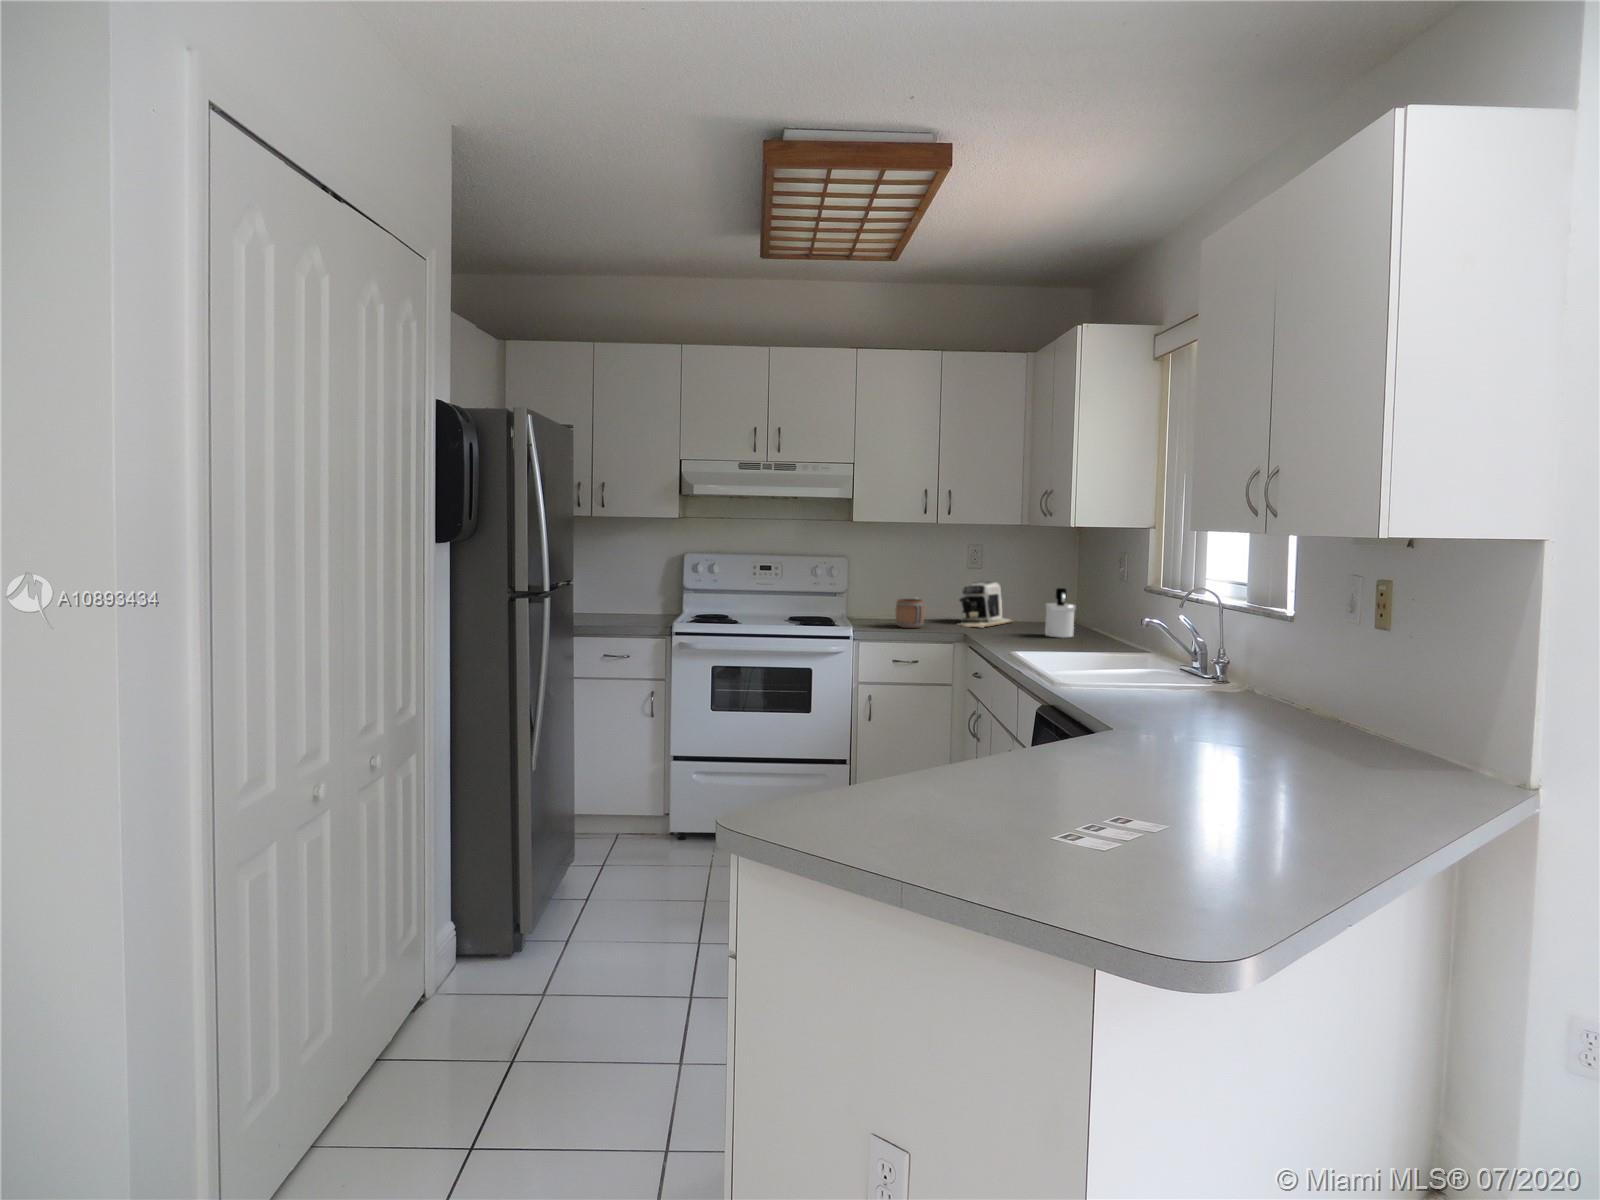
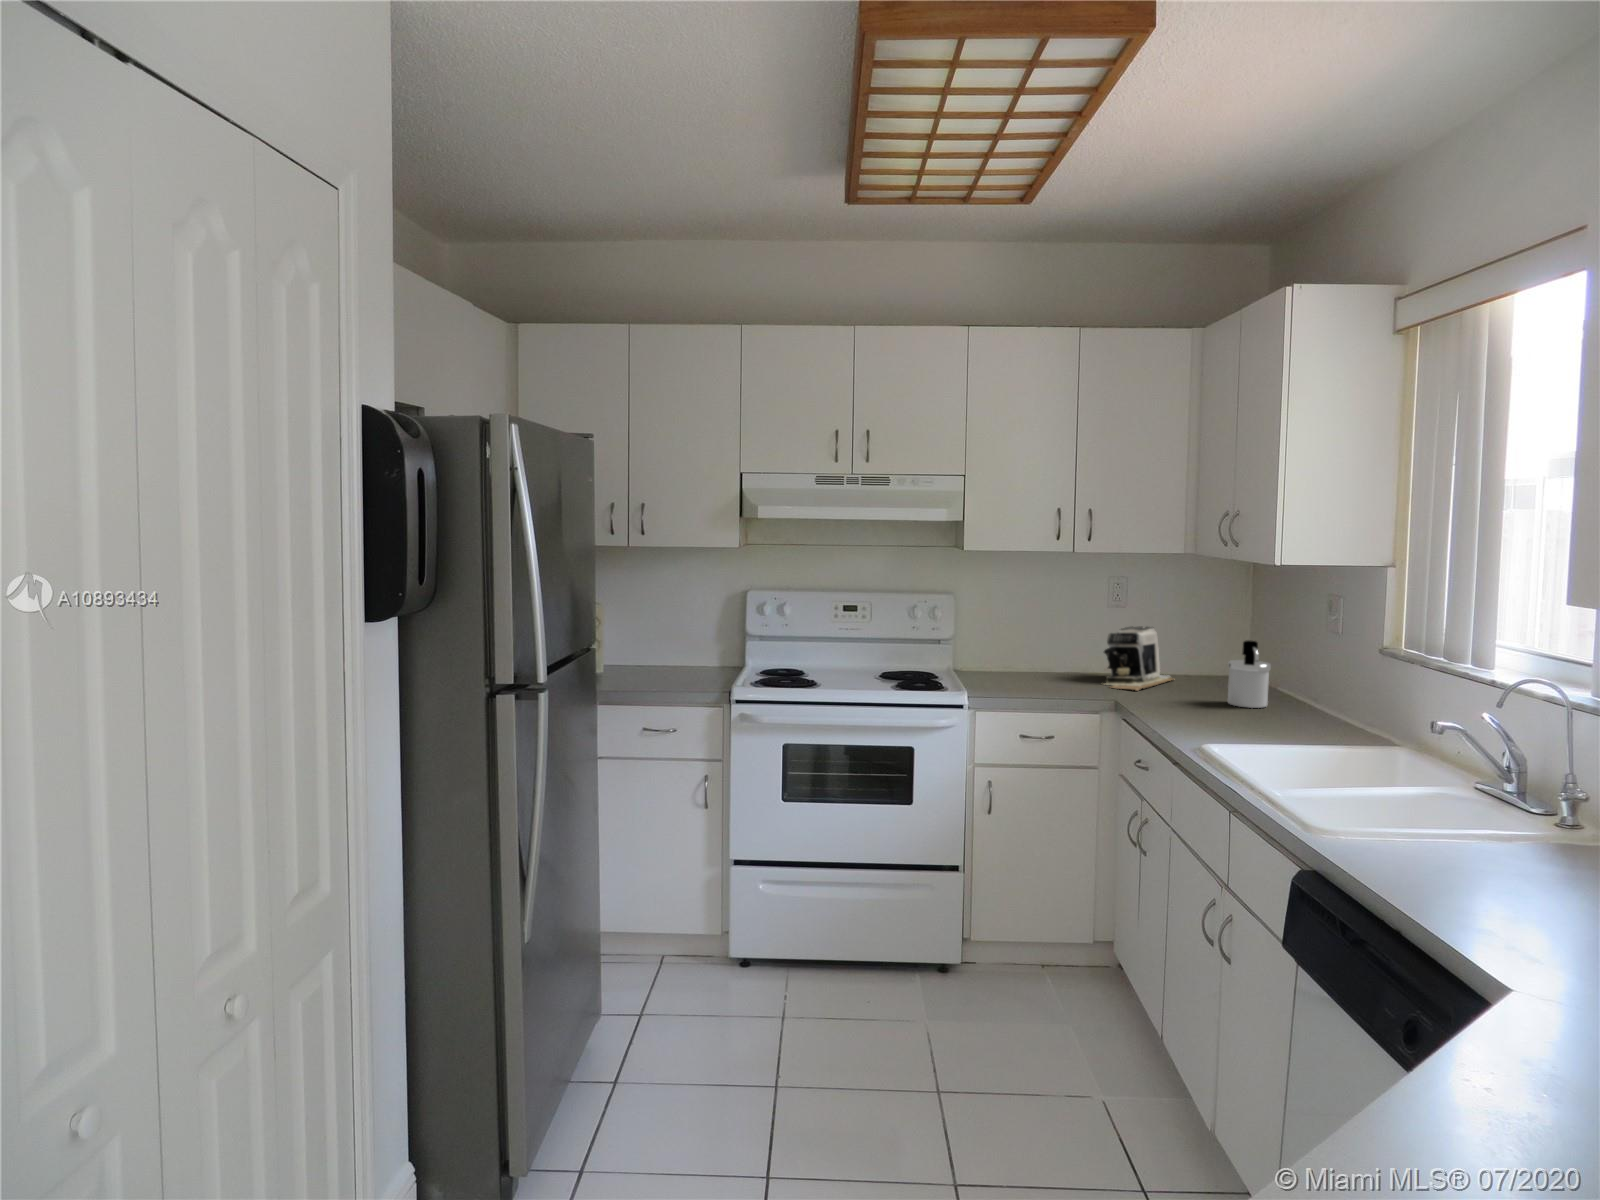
mug: present [896,598,925,628] -> none [1022,649,1062,691]

